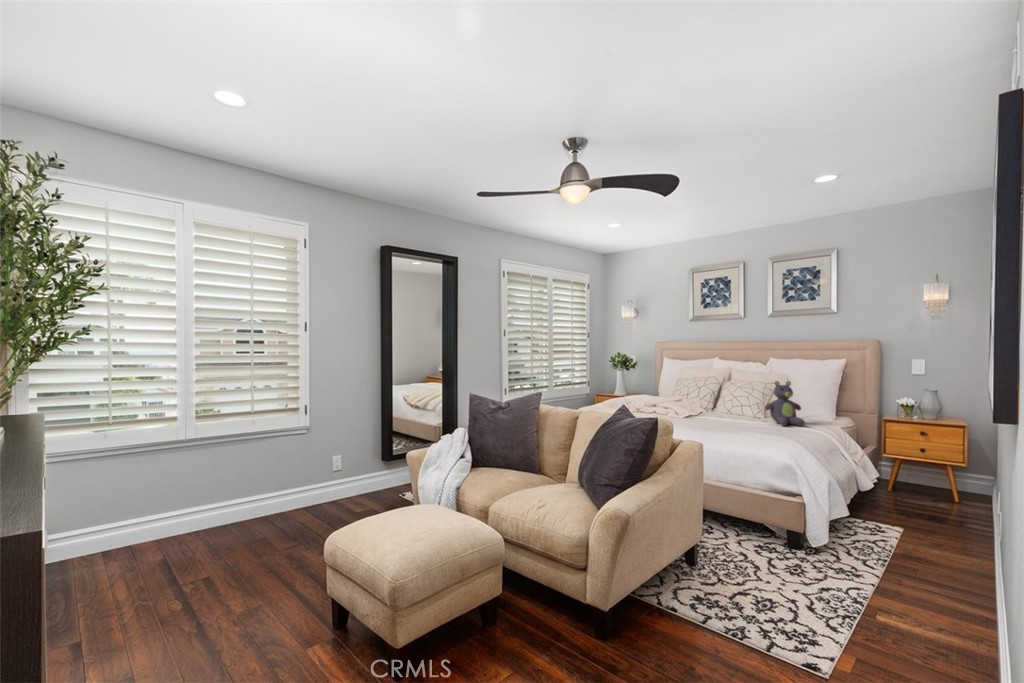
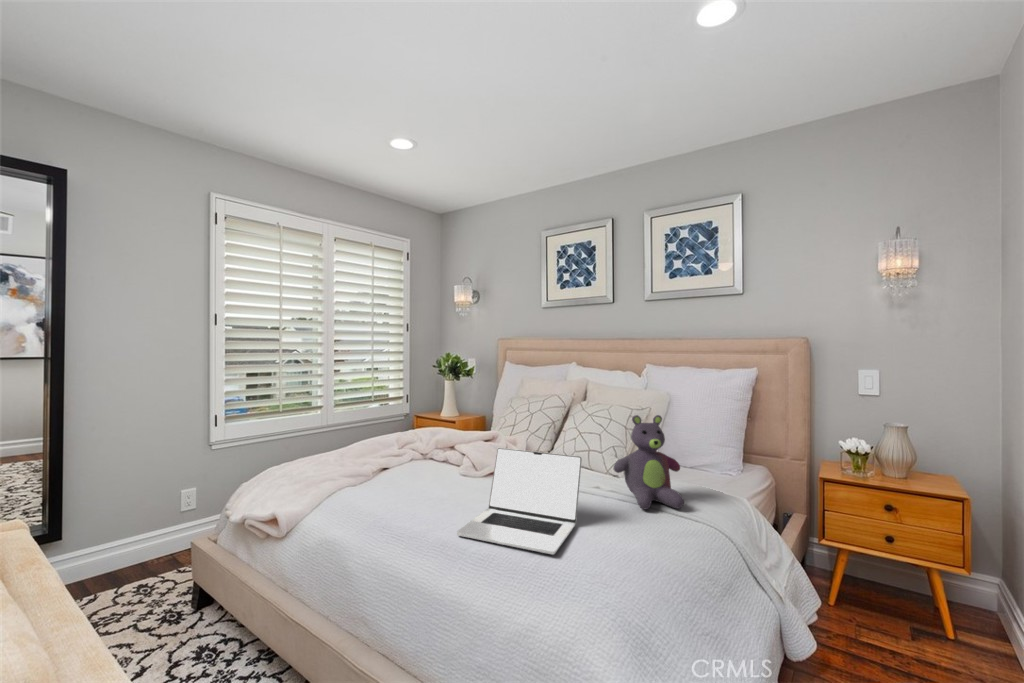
laptop: none [699,396,753,433] -> present [457,448,582,555]

